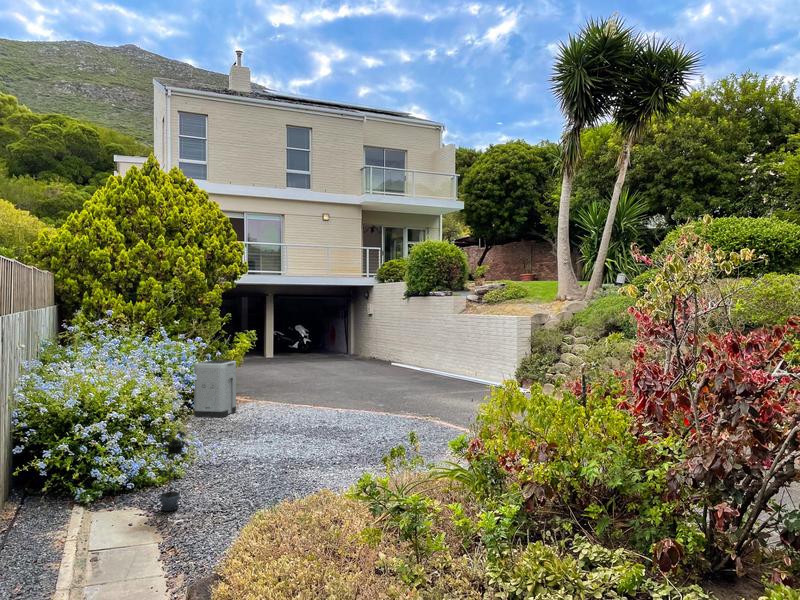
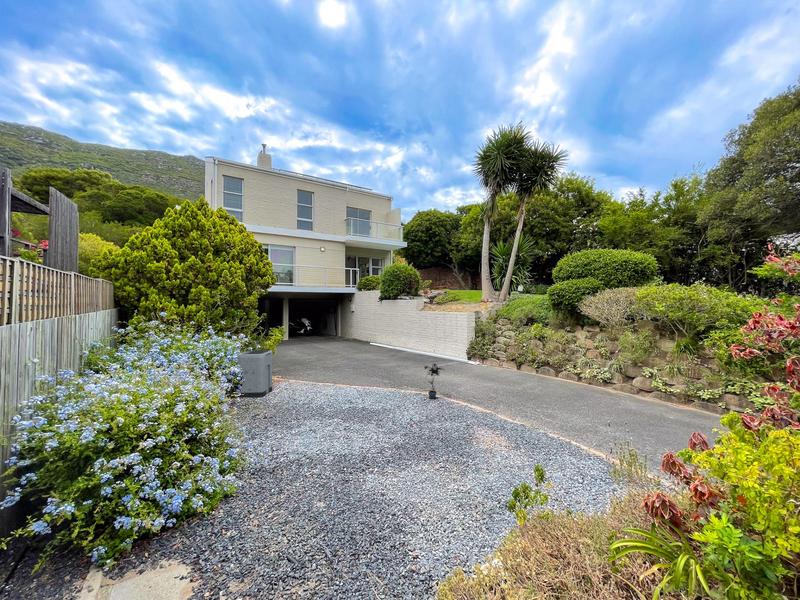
potted plant: present [156,427,189,511] -> present [424,364,444,399]

